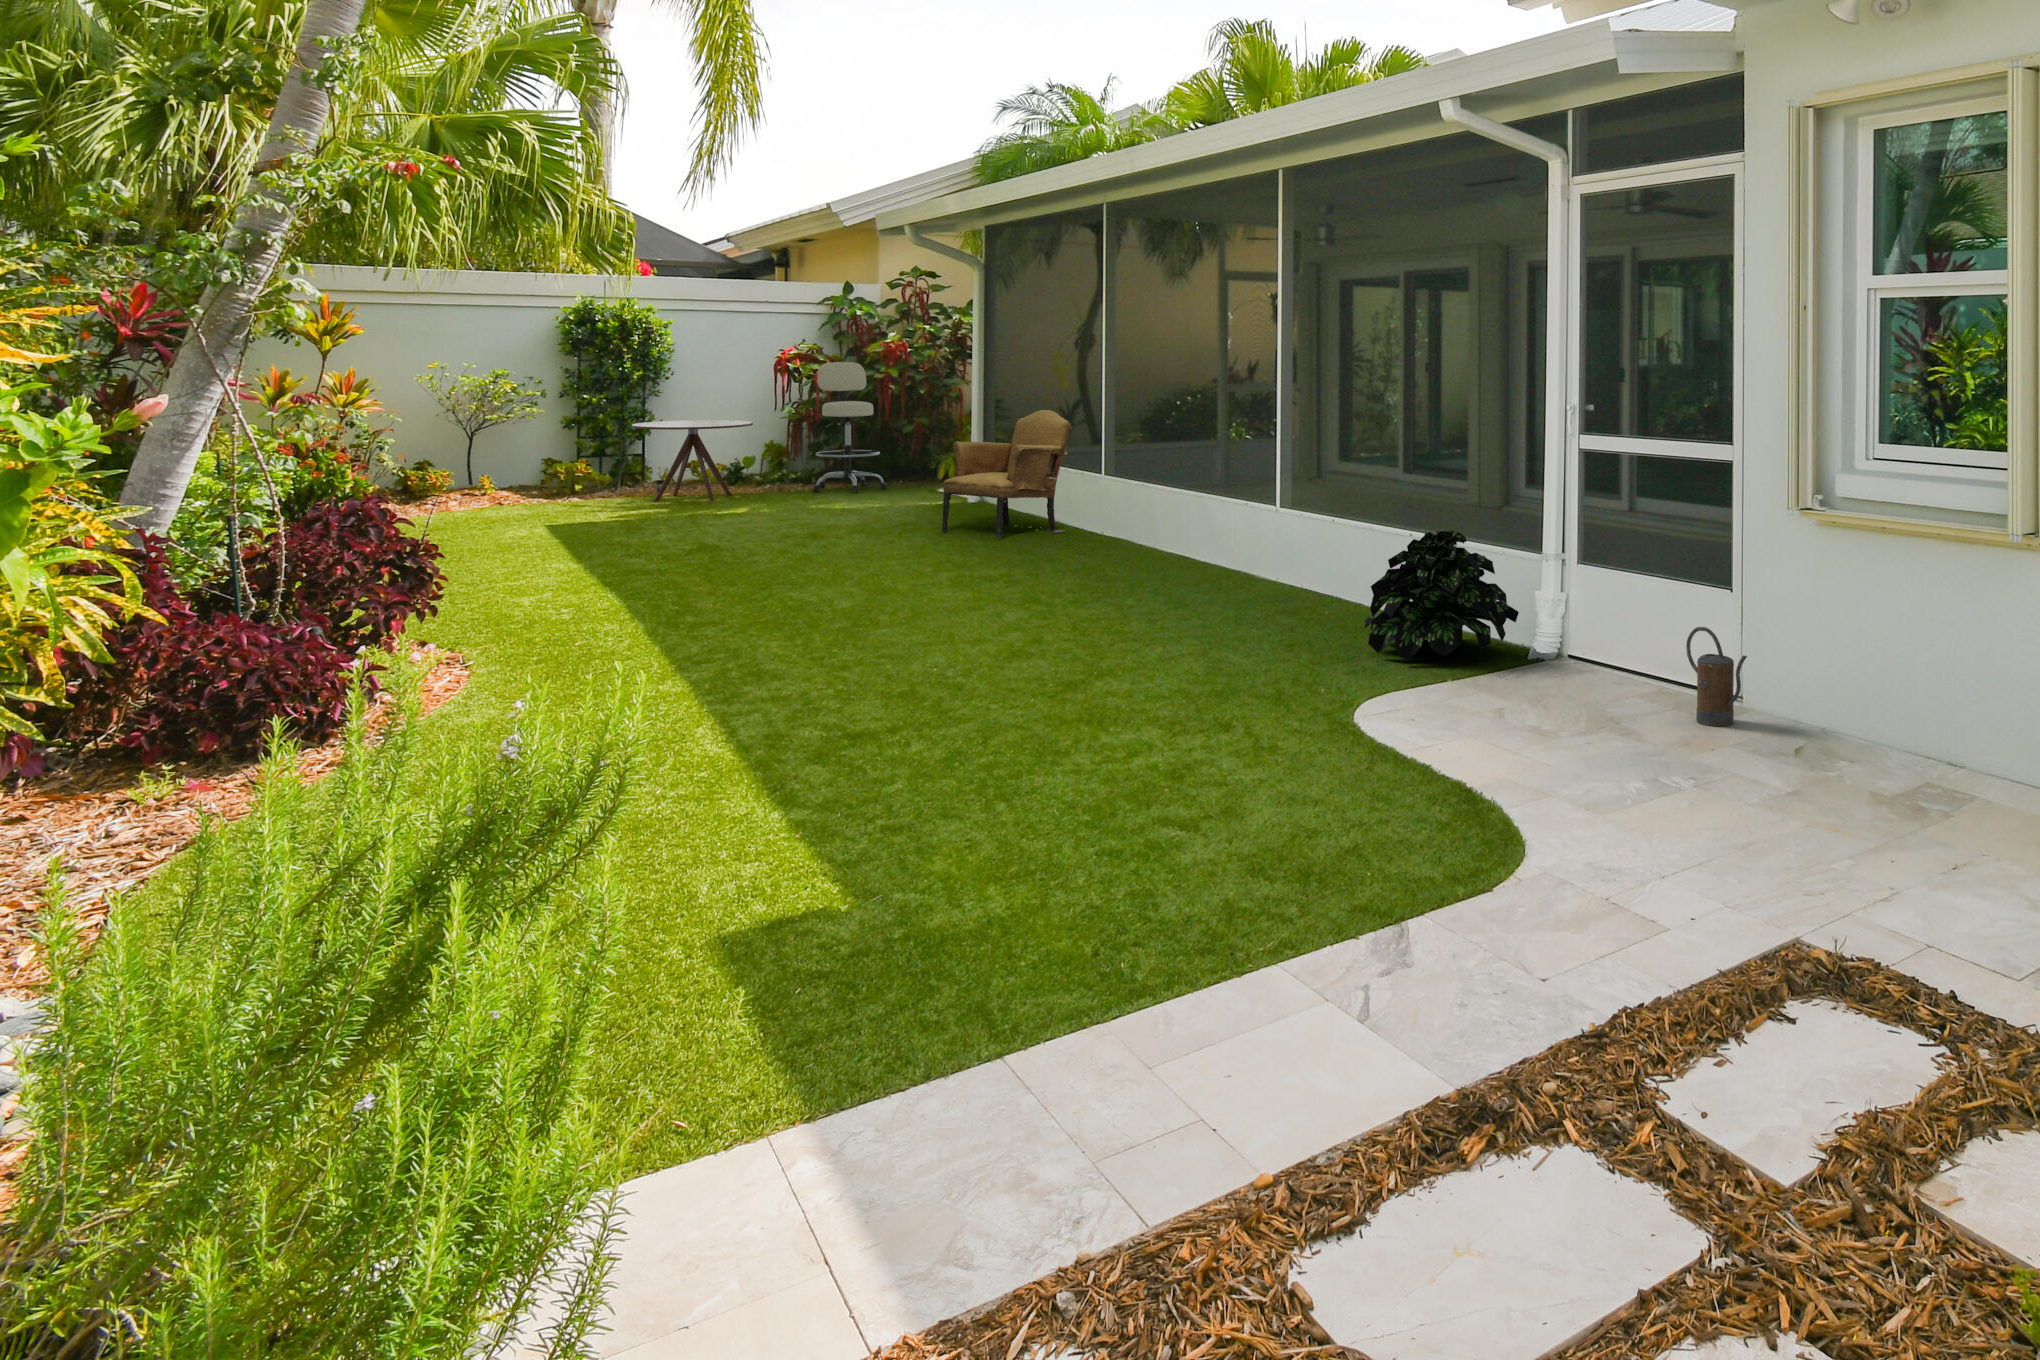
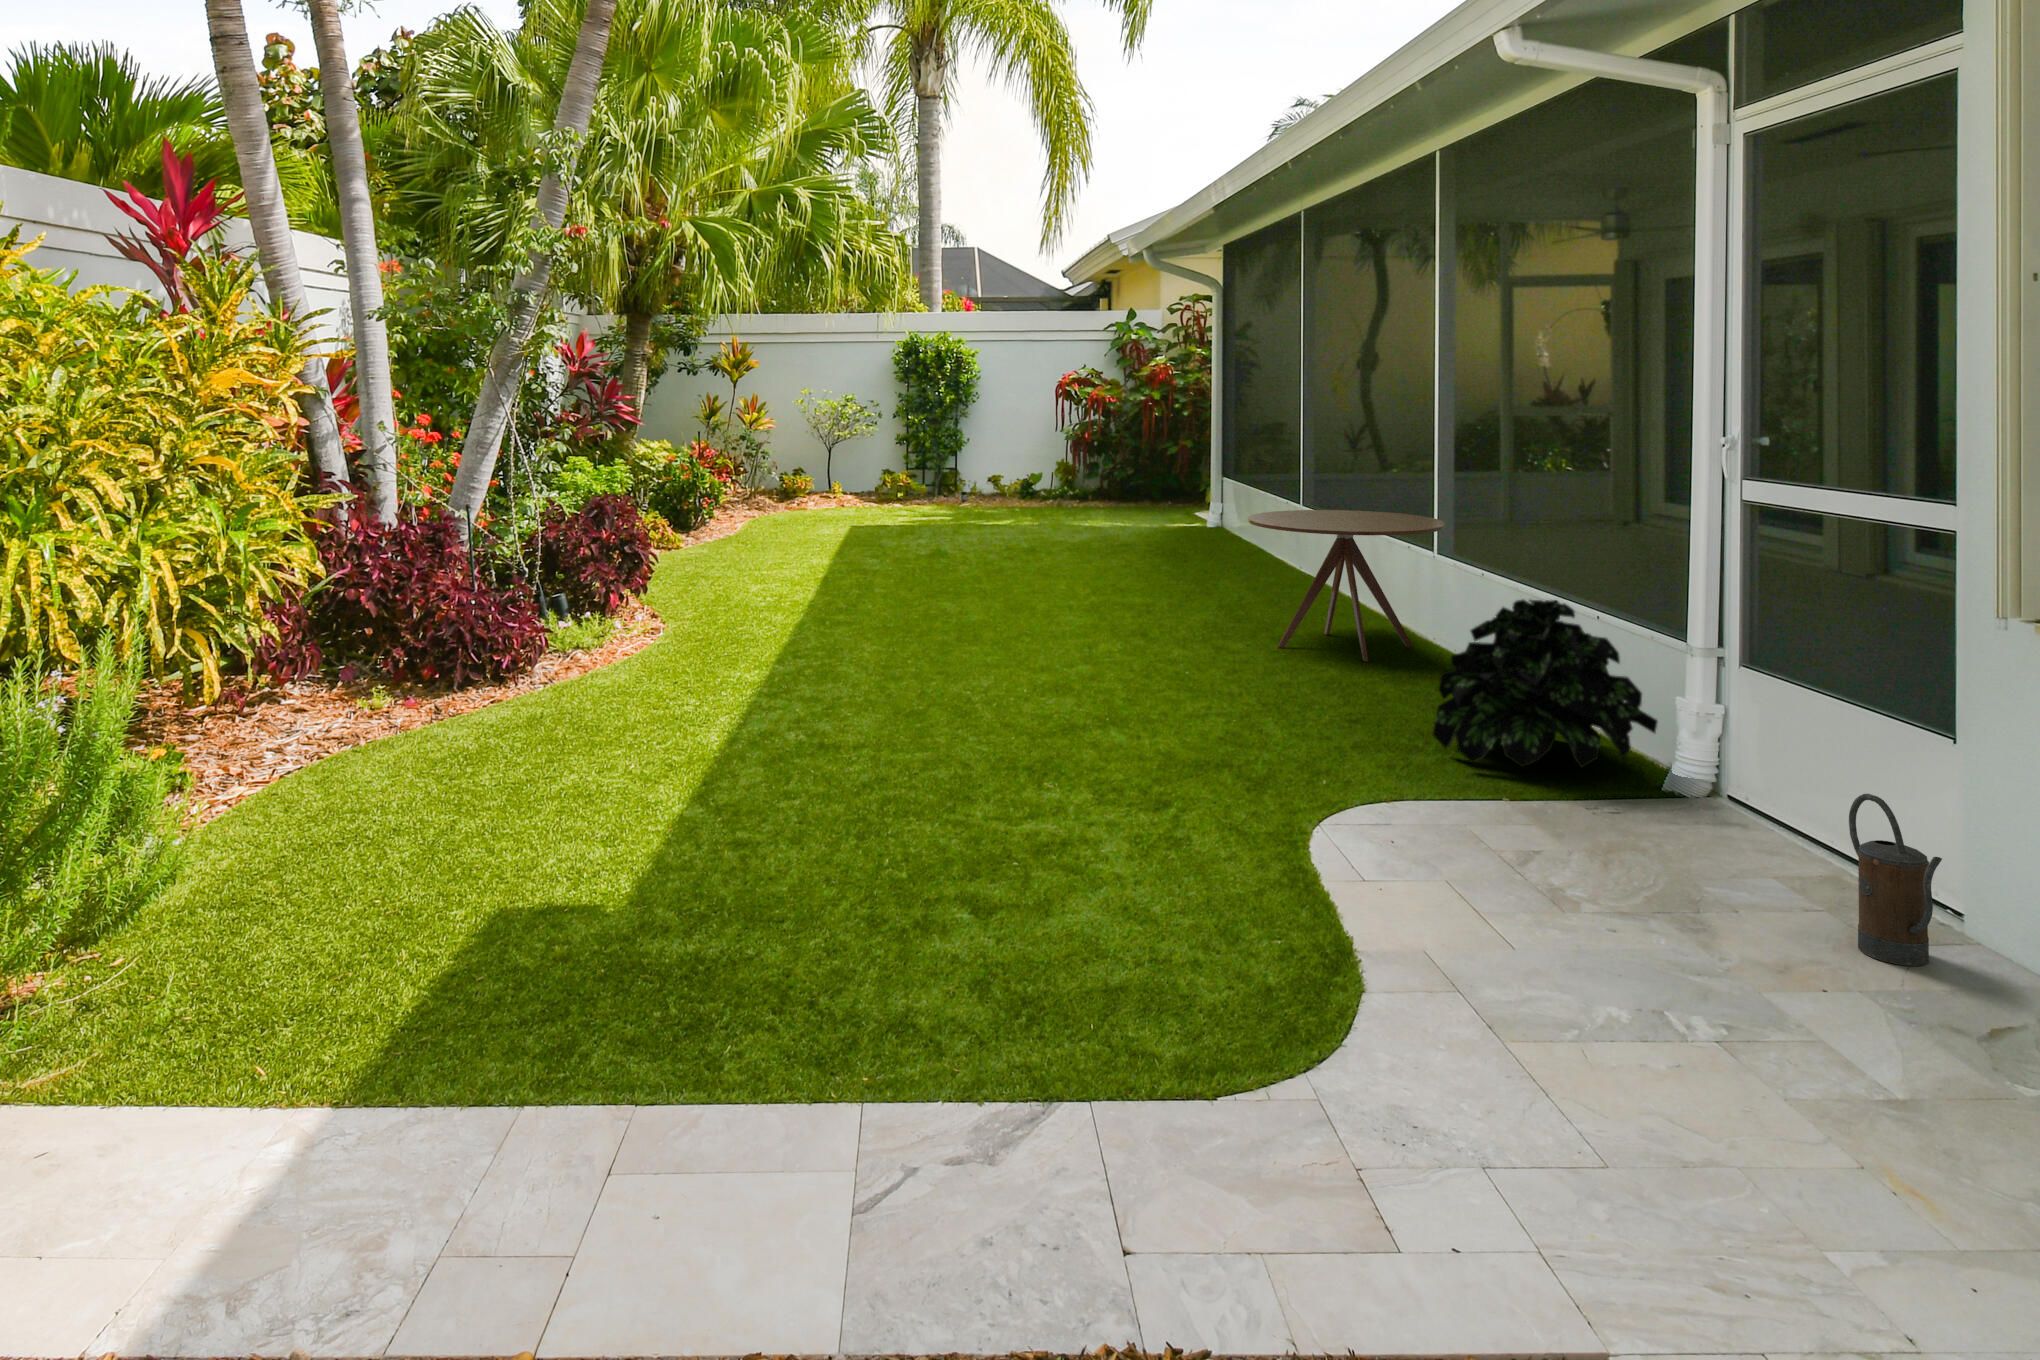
stool: present [813,362,887,493] -> none [1087,388,1155,509]
armchair: present [942,410,1072,539] -> none [1147,435,1278,563]
round table: present [632,420,753,502] -> present [1248,510,1446,662]

